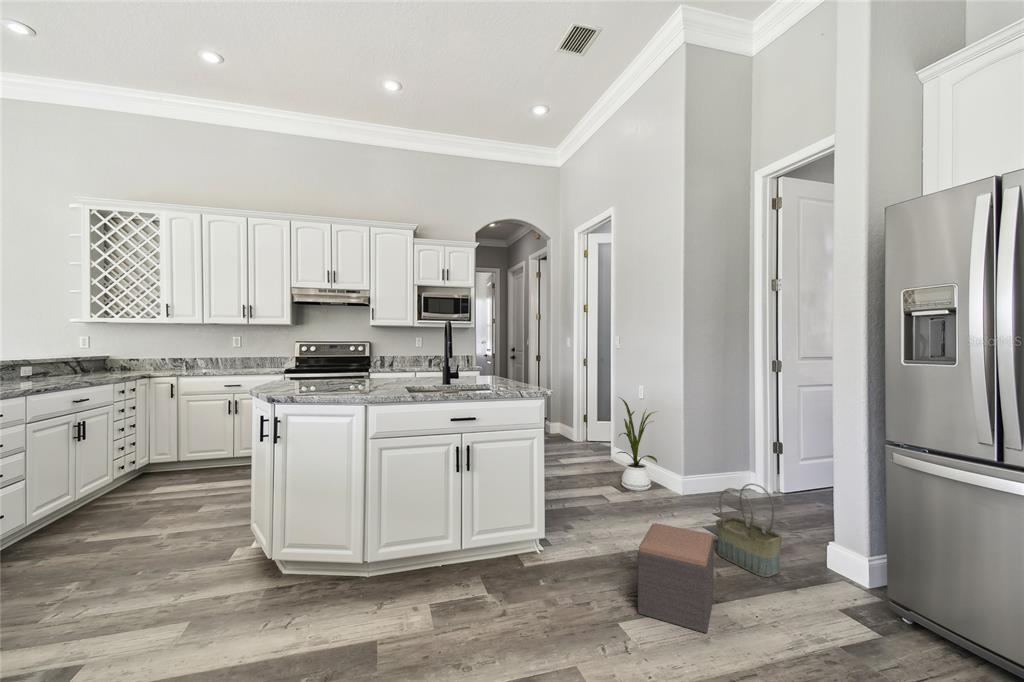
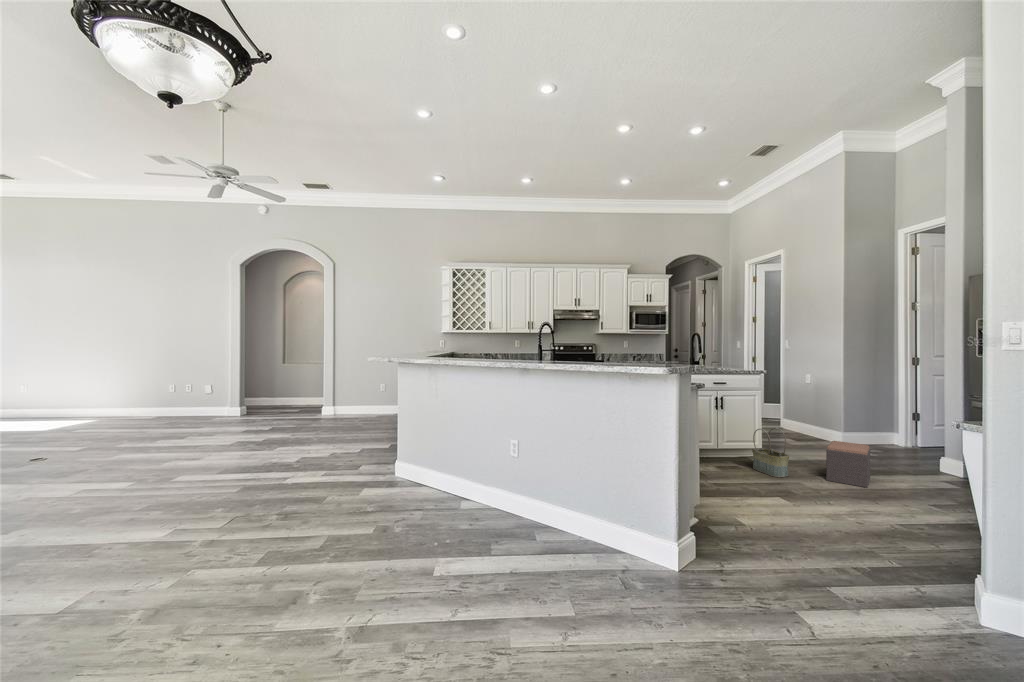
house plant: present [618,398,657,491] -> none [789,381,823,442]
basket: present [716,483,782,577] -> present [752,428,789,477]

